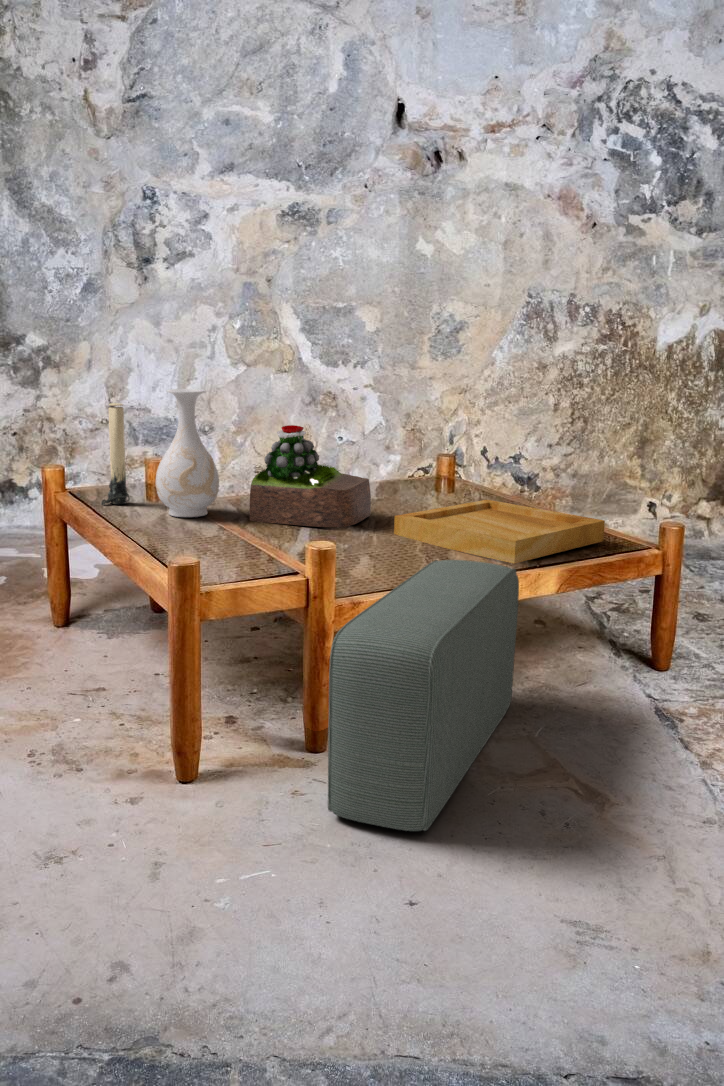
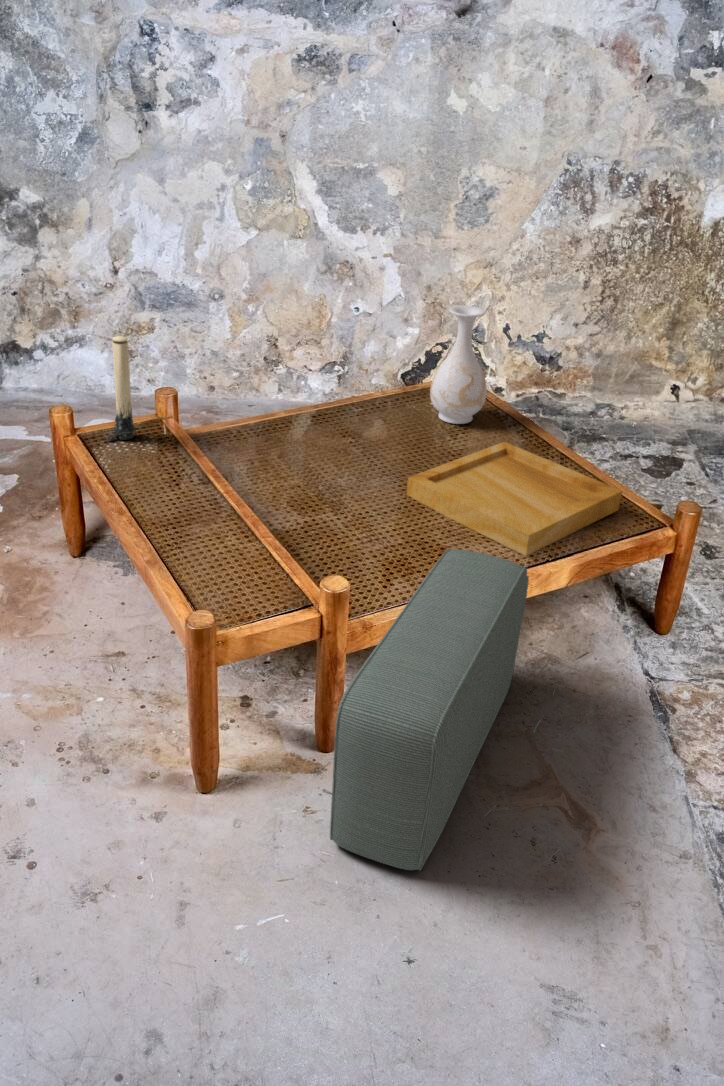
vase: present [155,389,219,517] -> present [430,305,487,424]
succulent plant: present [250,425,371,527] -> none [260,368,385,485]

